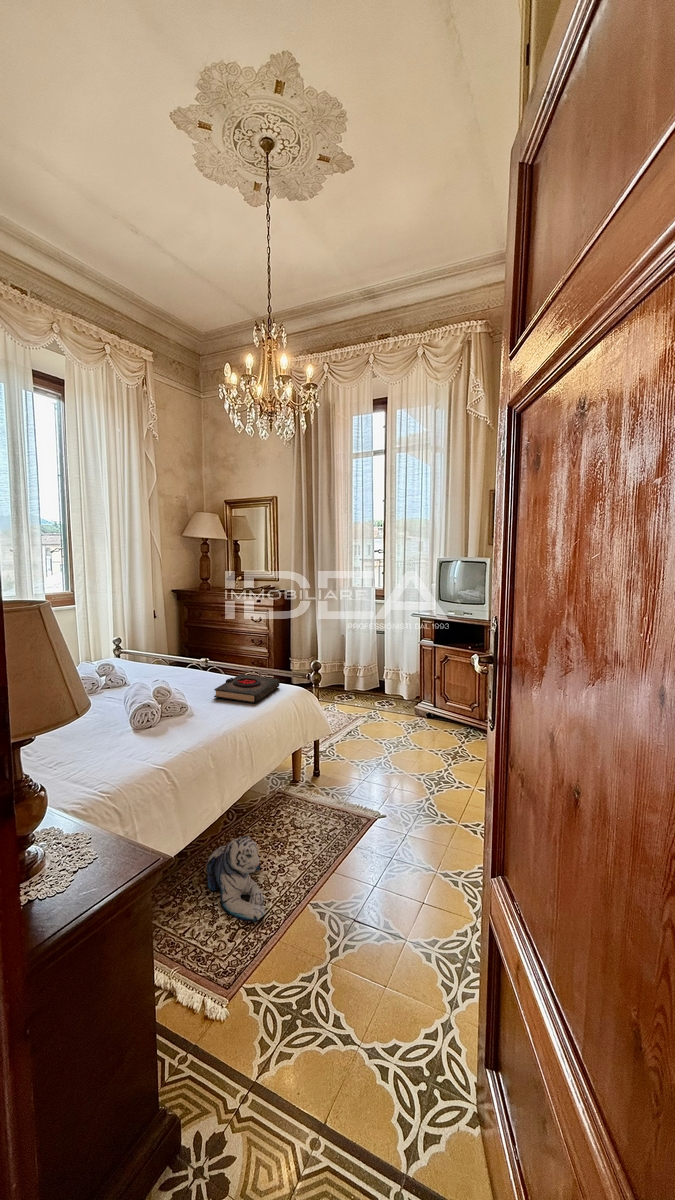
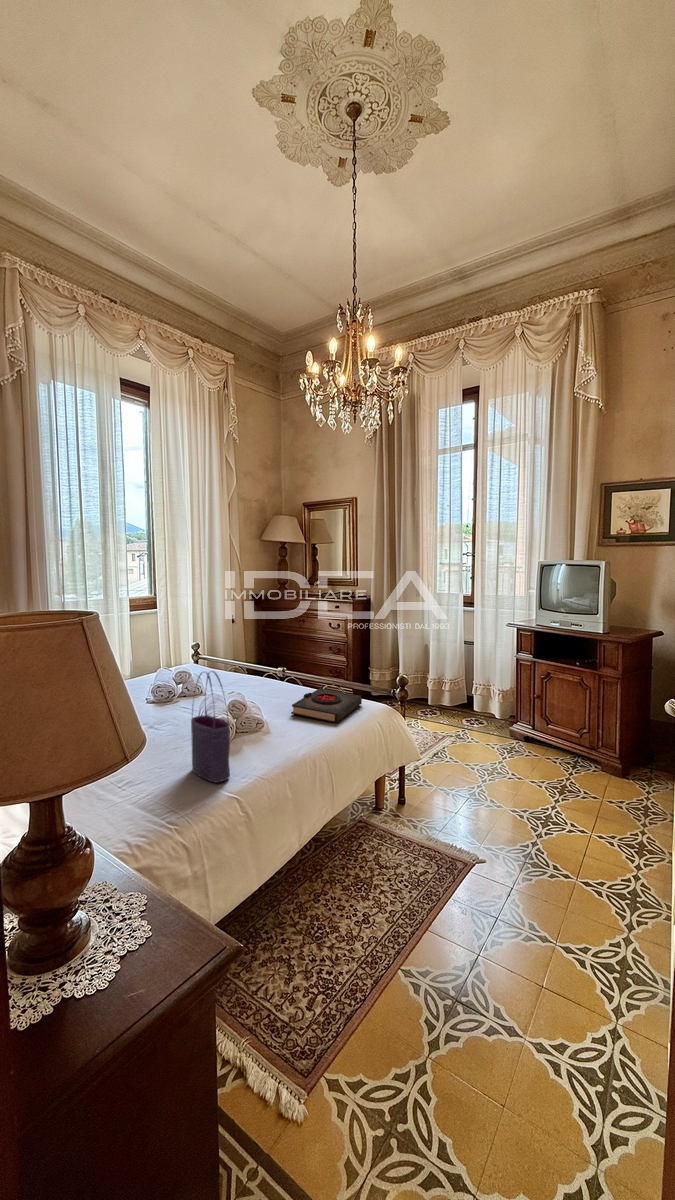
tote bag: none [119,657,157,757] -> present [191,671,230,783]
plush toy: present [207,836,265,921] -> none [282,879,349,986]

